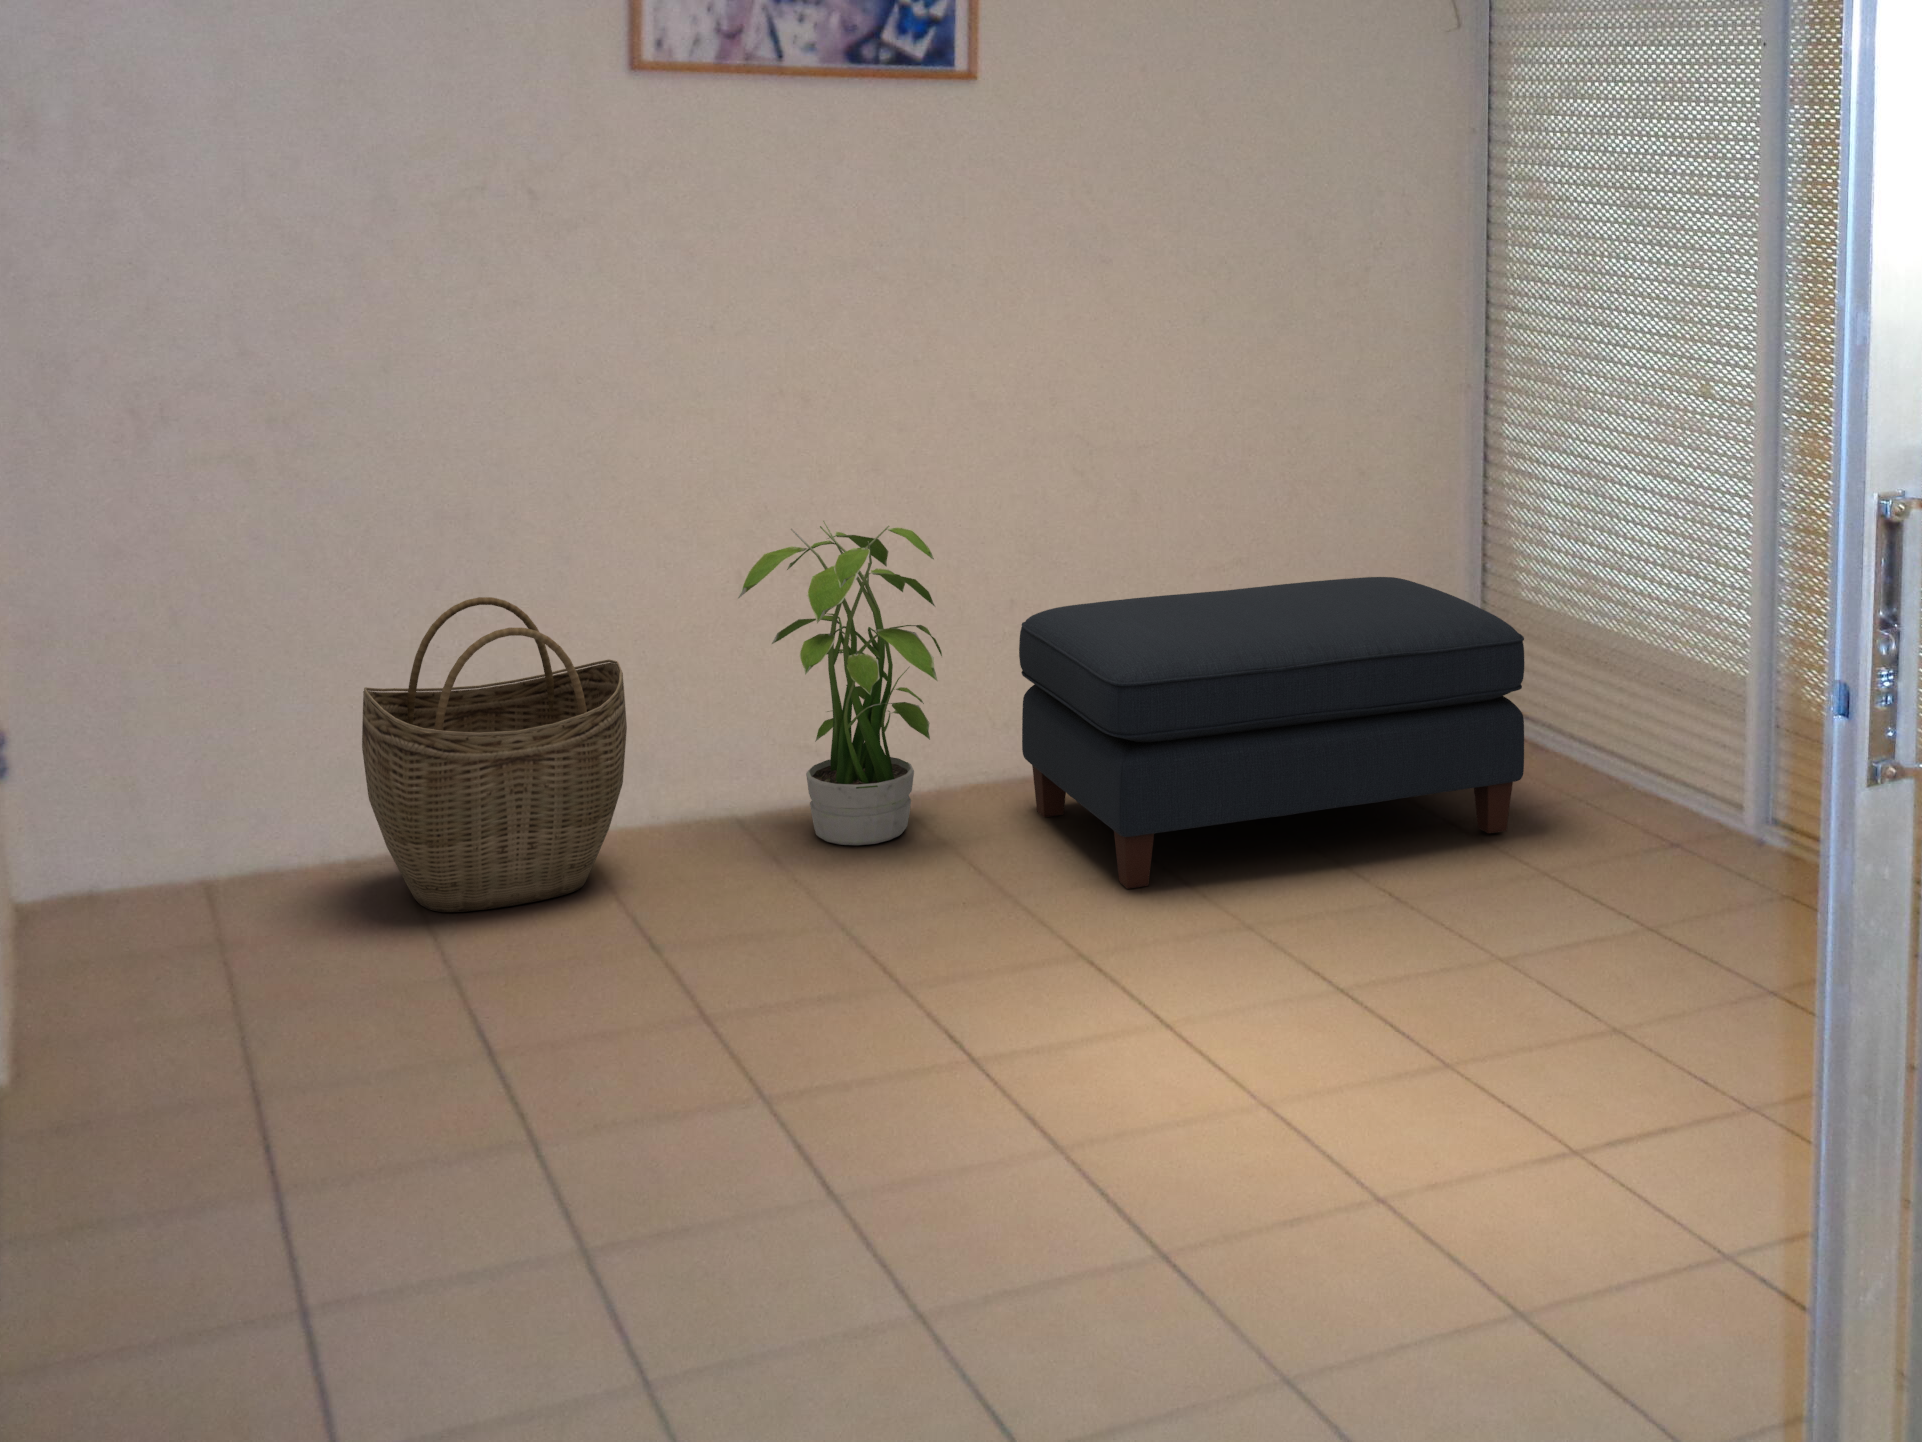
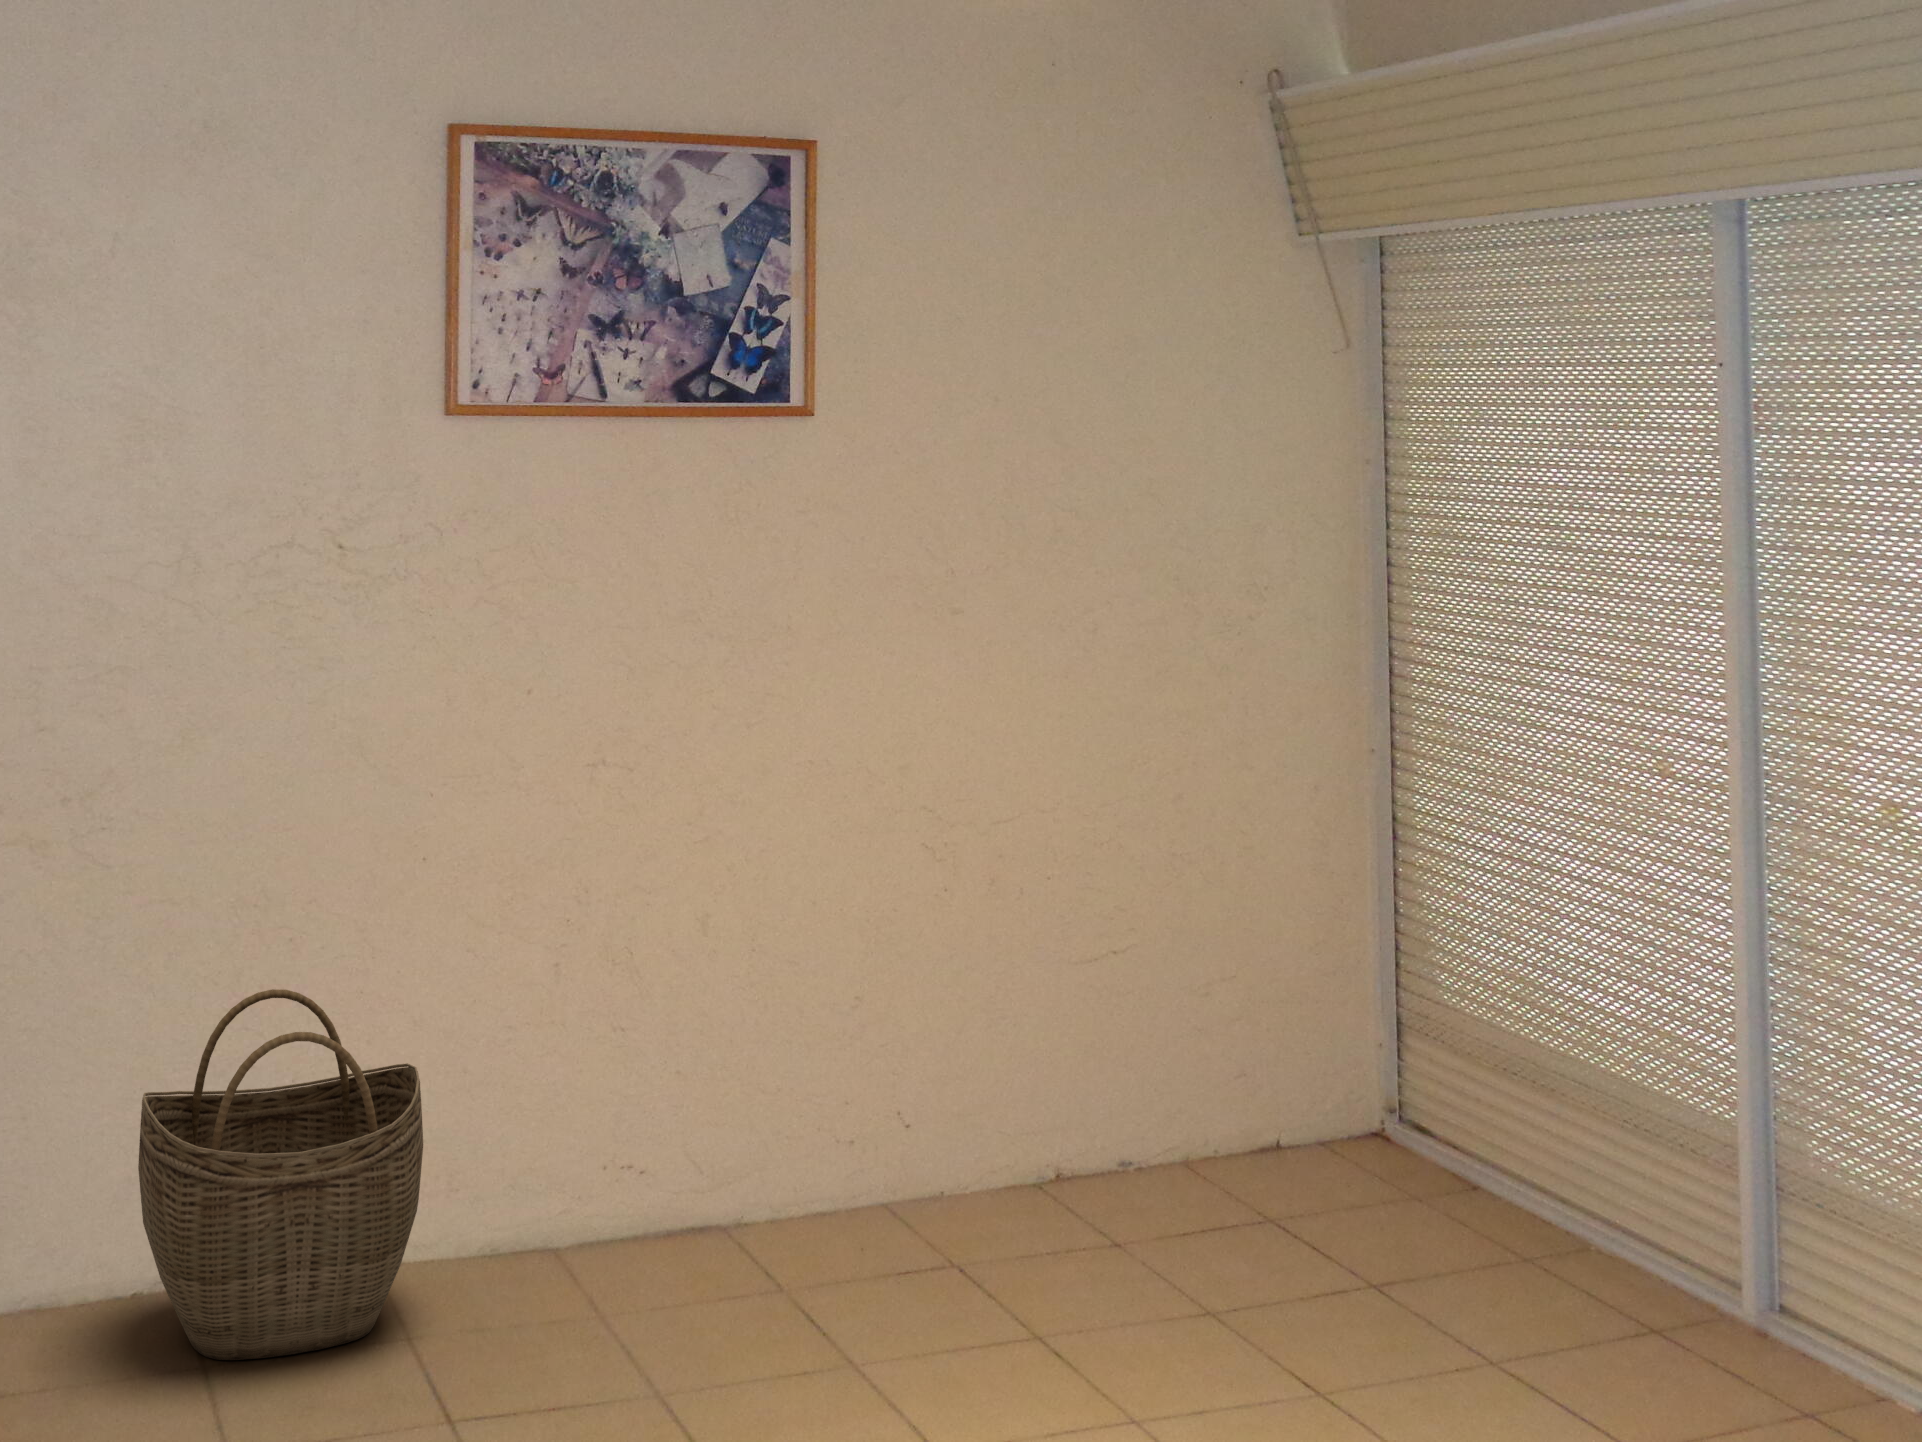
potted plant: present [738,521,942,845] -> none [548,905,774,1288]
ottoman: present [1019,577,1524,889] -> none [861,977,1461,1367]

